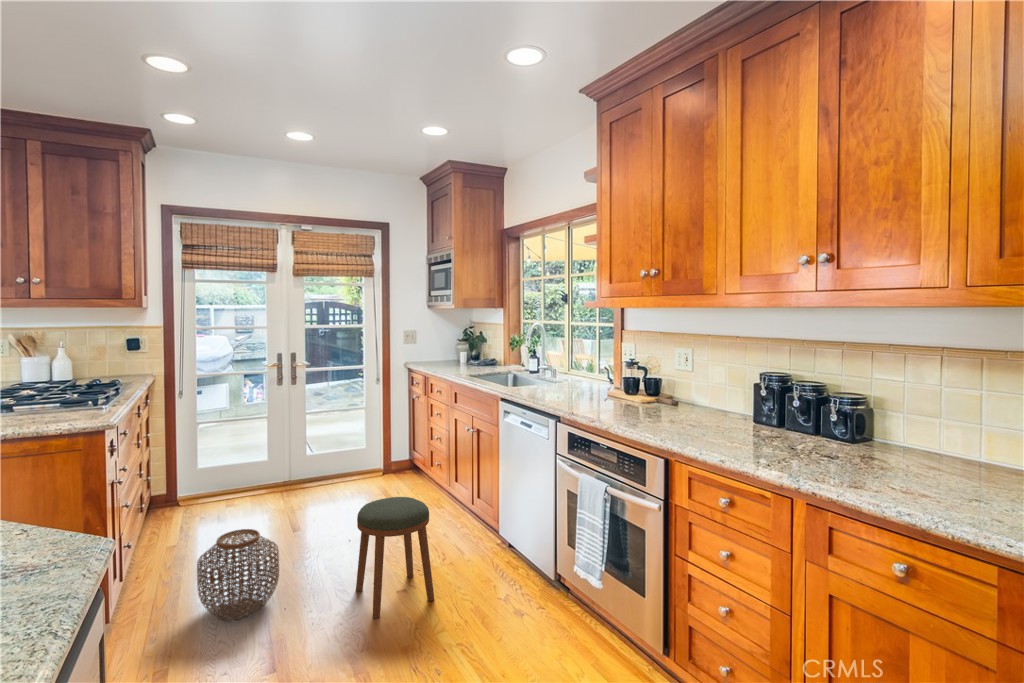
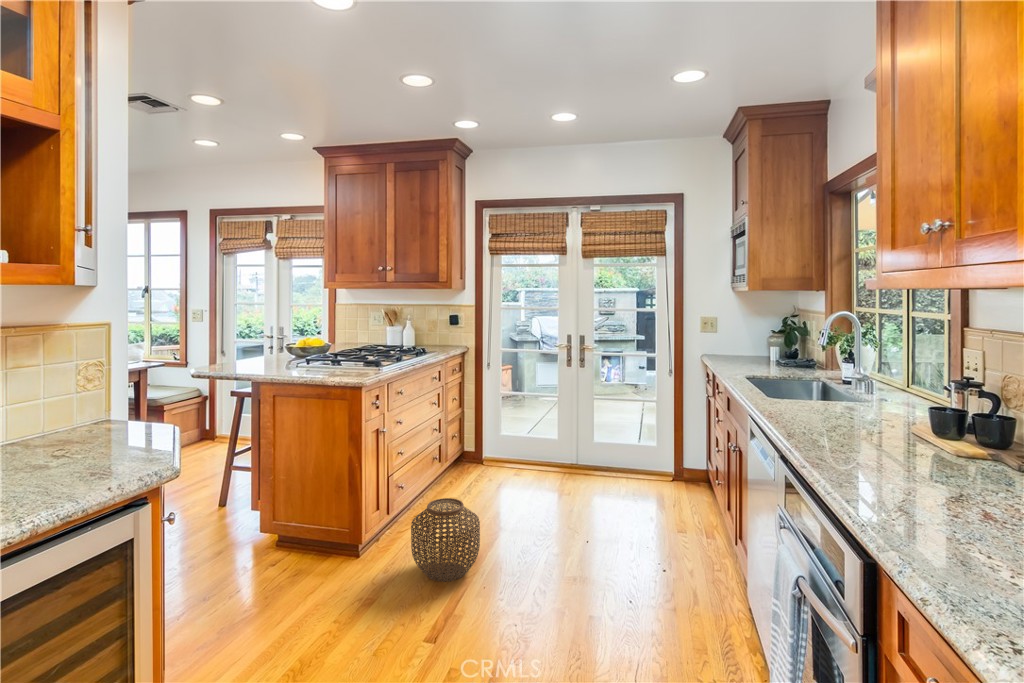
stool: present [356,497,434,618] -> none [535,505,617,642]

